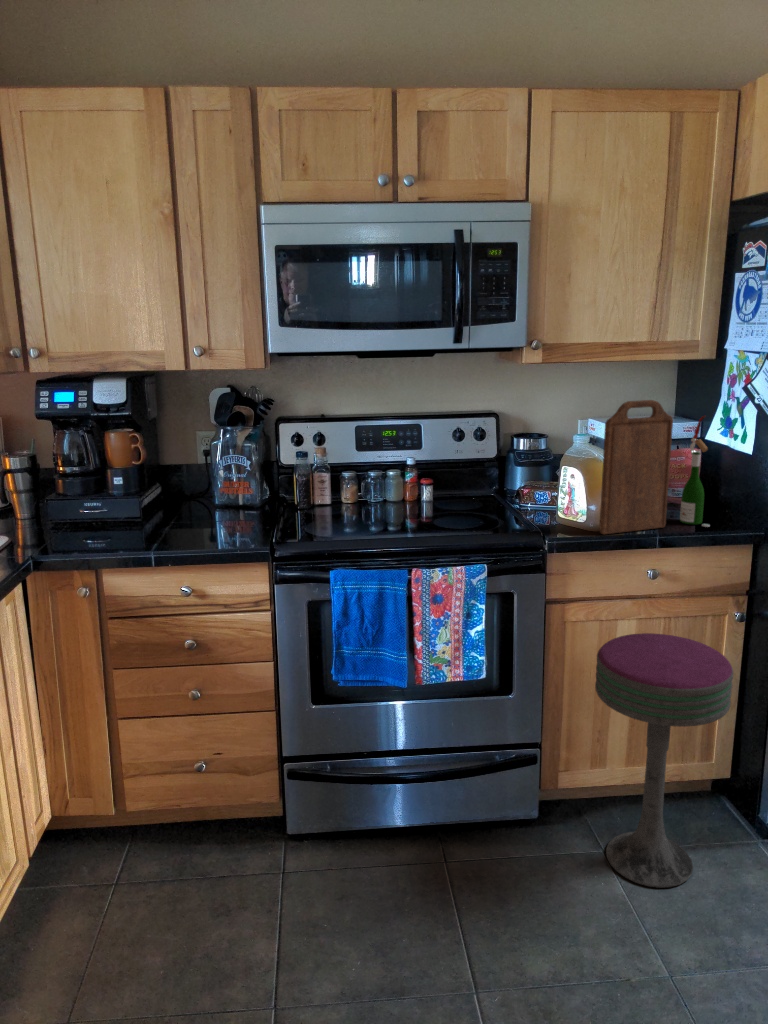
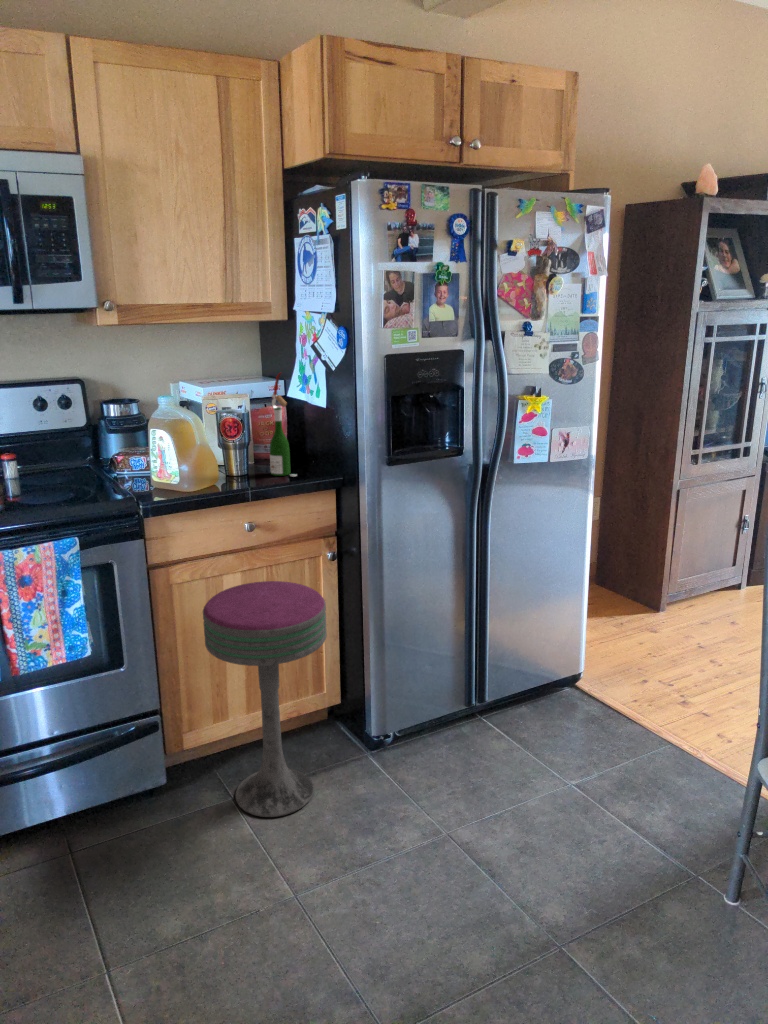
cutting board: present [600,400,673,534] -> none [185,359,257,493]

